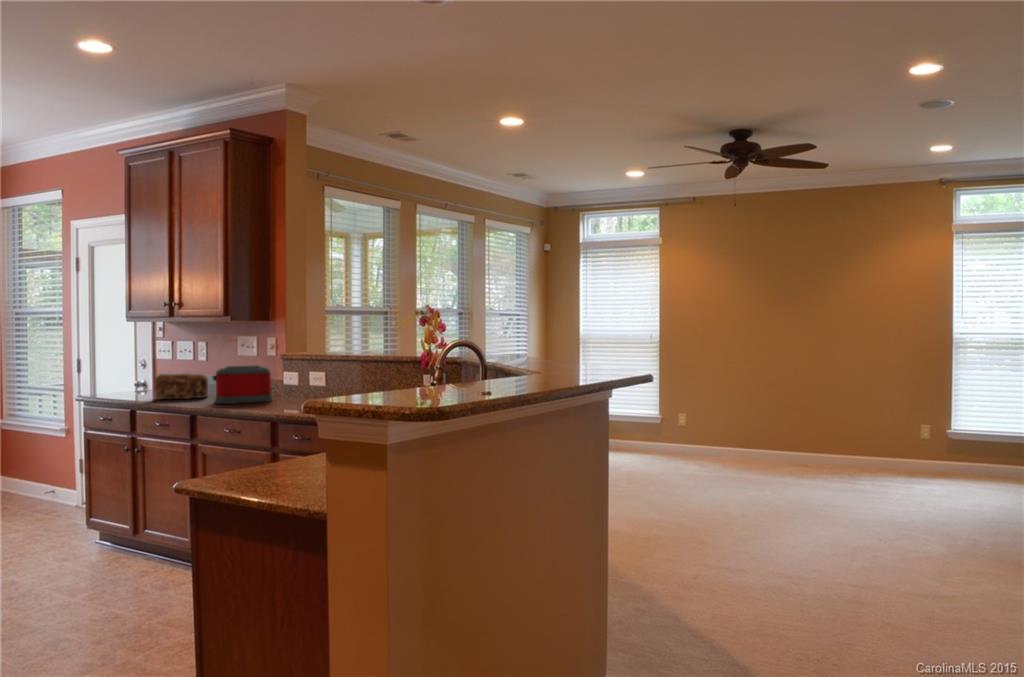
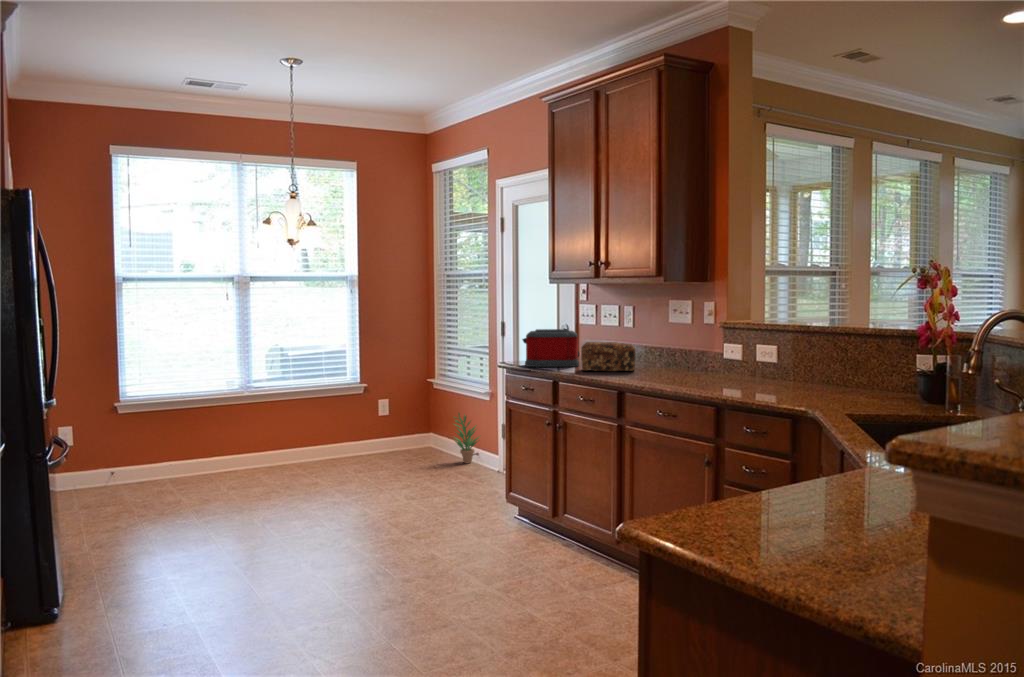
toaster: present [212,365,272,404] -> present [522,329,580,367]
potted plant: none [20,451,57,504] -> present [454,413,479,463]

